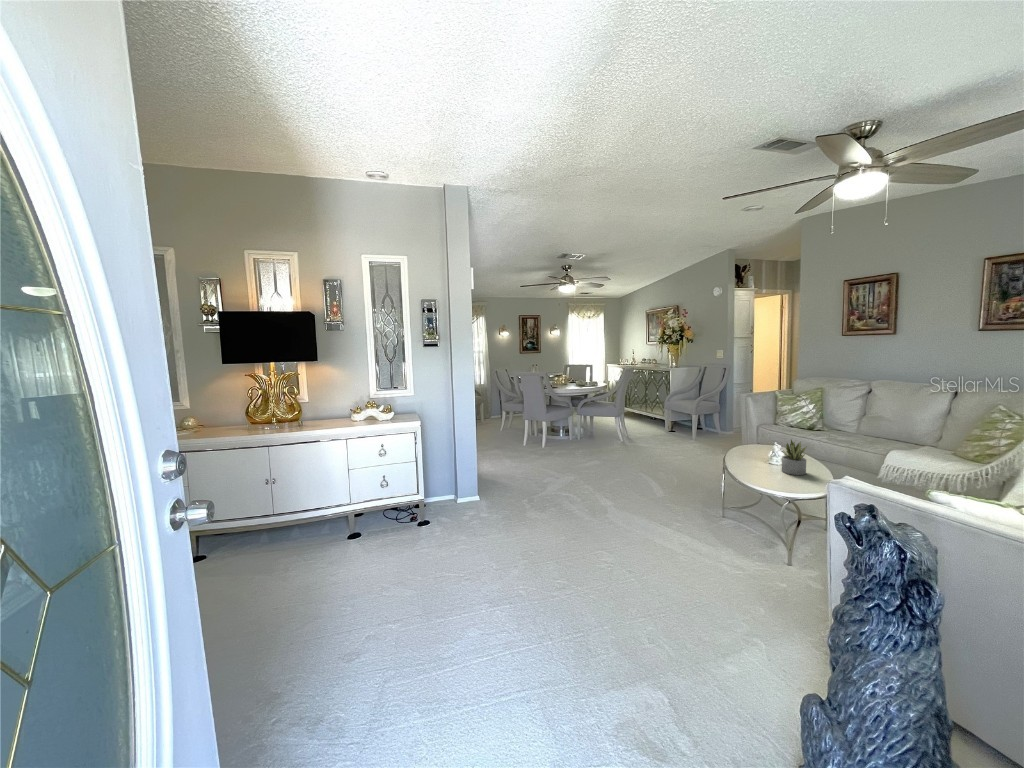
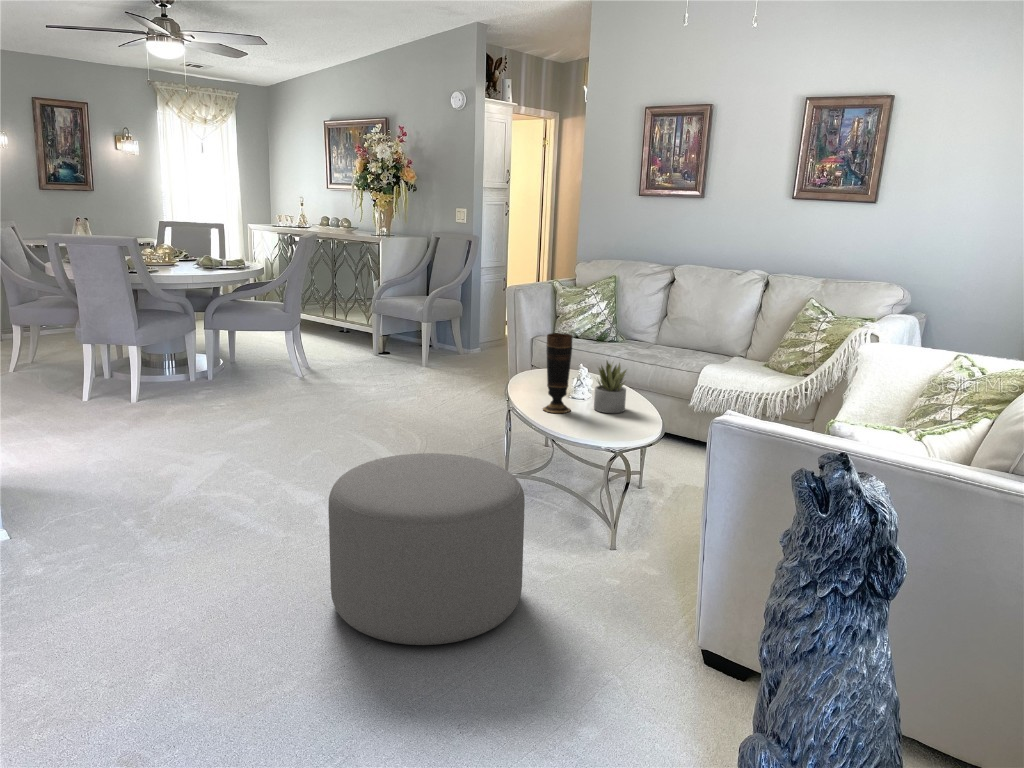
vase: none [743,421,764,471] -> present [543,333,572,413]
ottoman: none [596,484,714,600] -> present [328,453,525,645]

